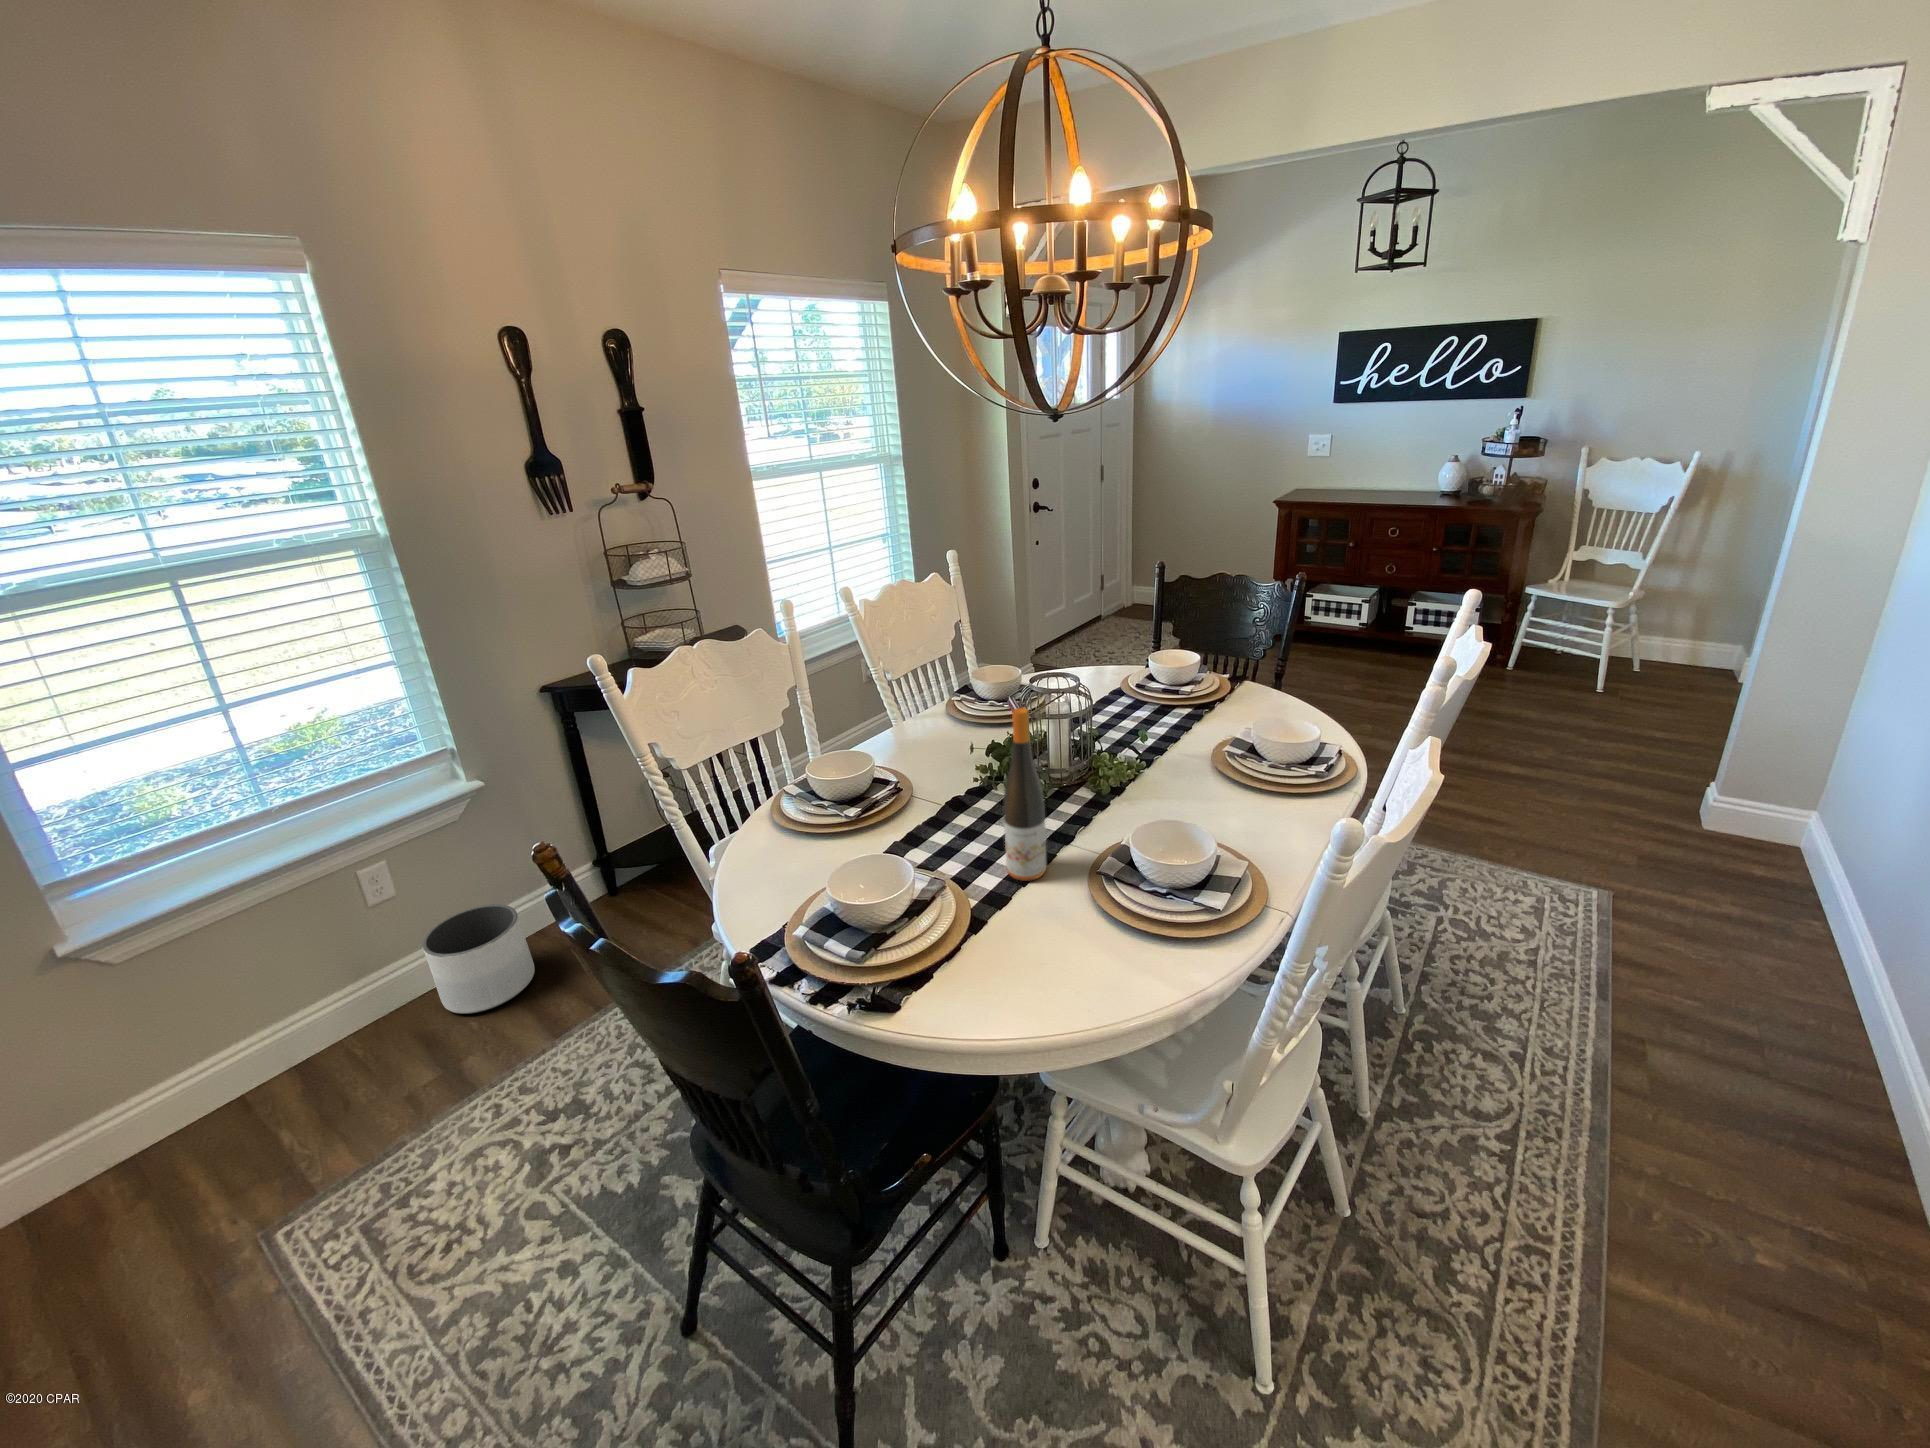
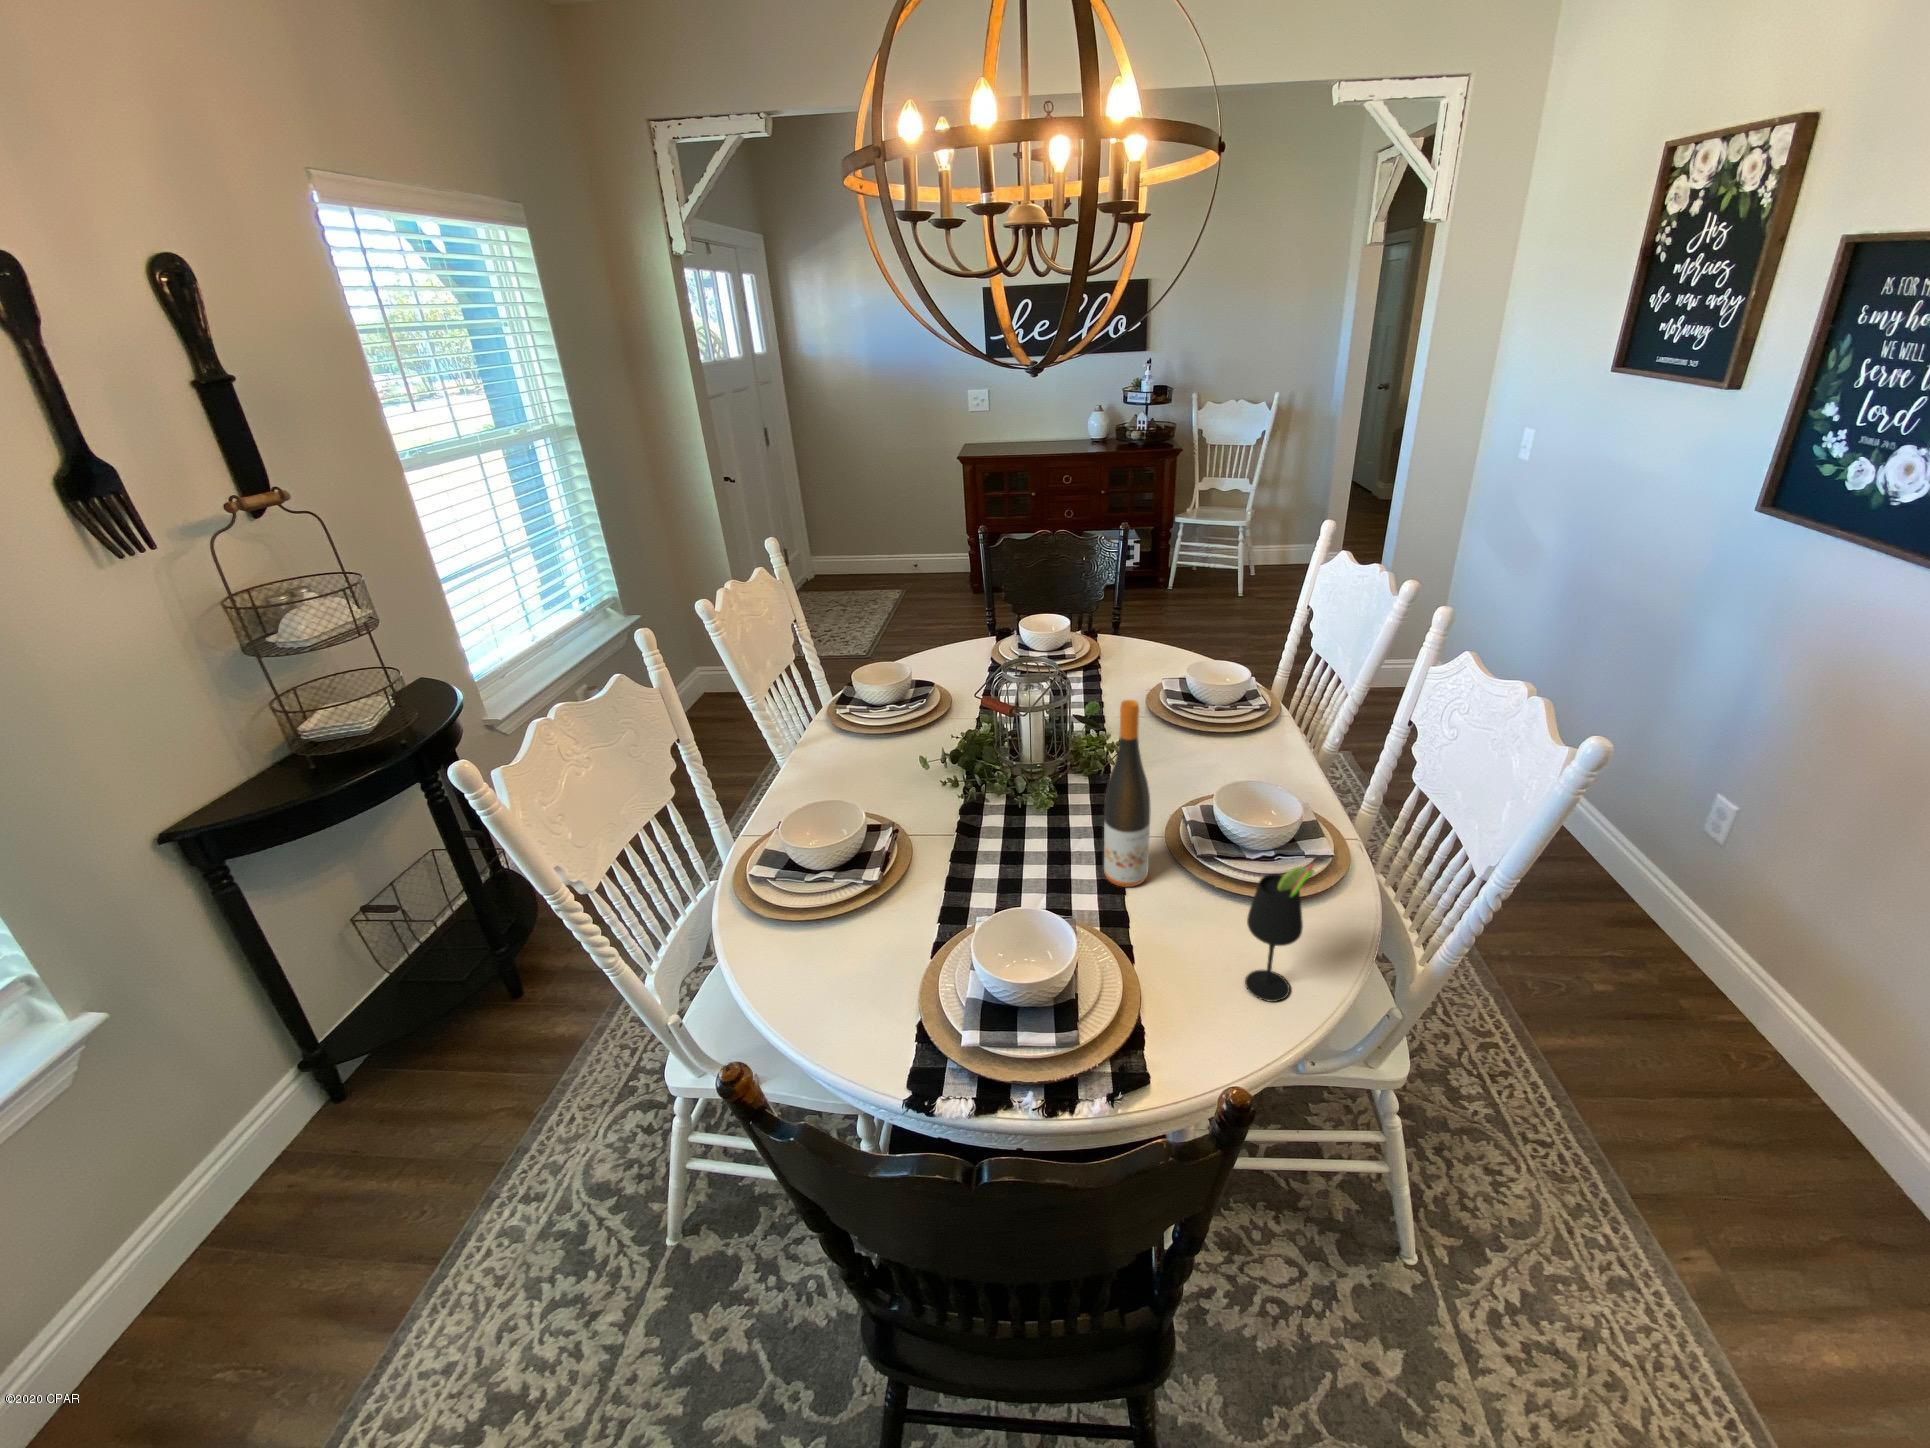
wine glass: none [1013,872,1070,999] -> present [1245,863,1314,1002]
planter: present [422,904,535,1014] -> none [62,1187,288,1392]

